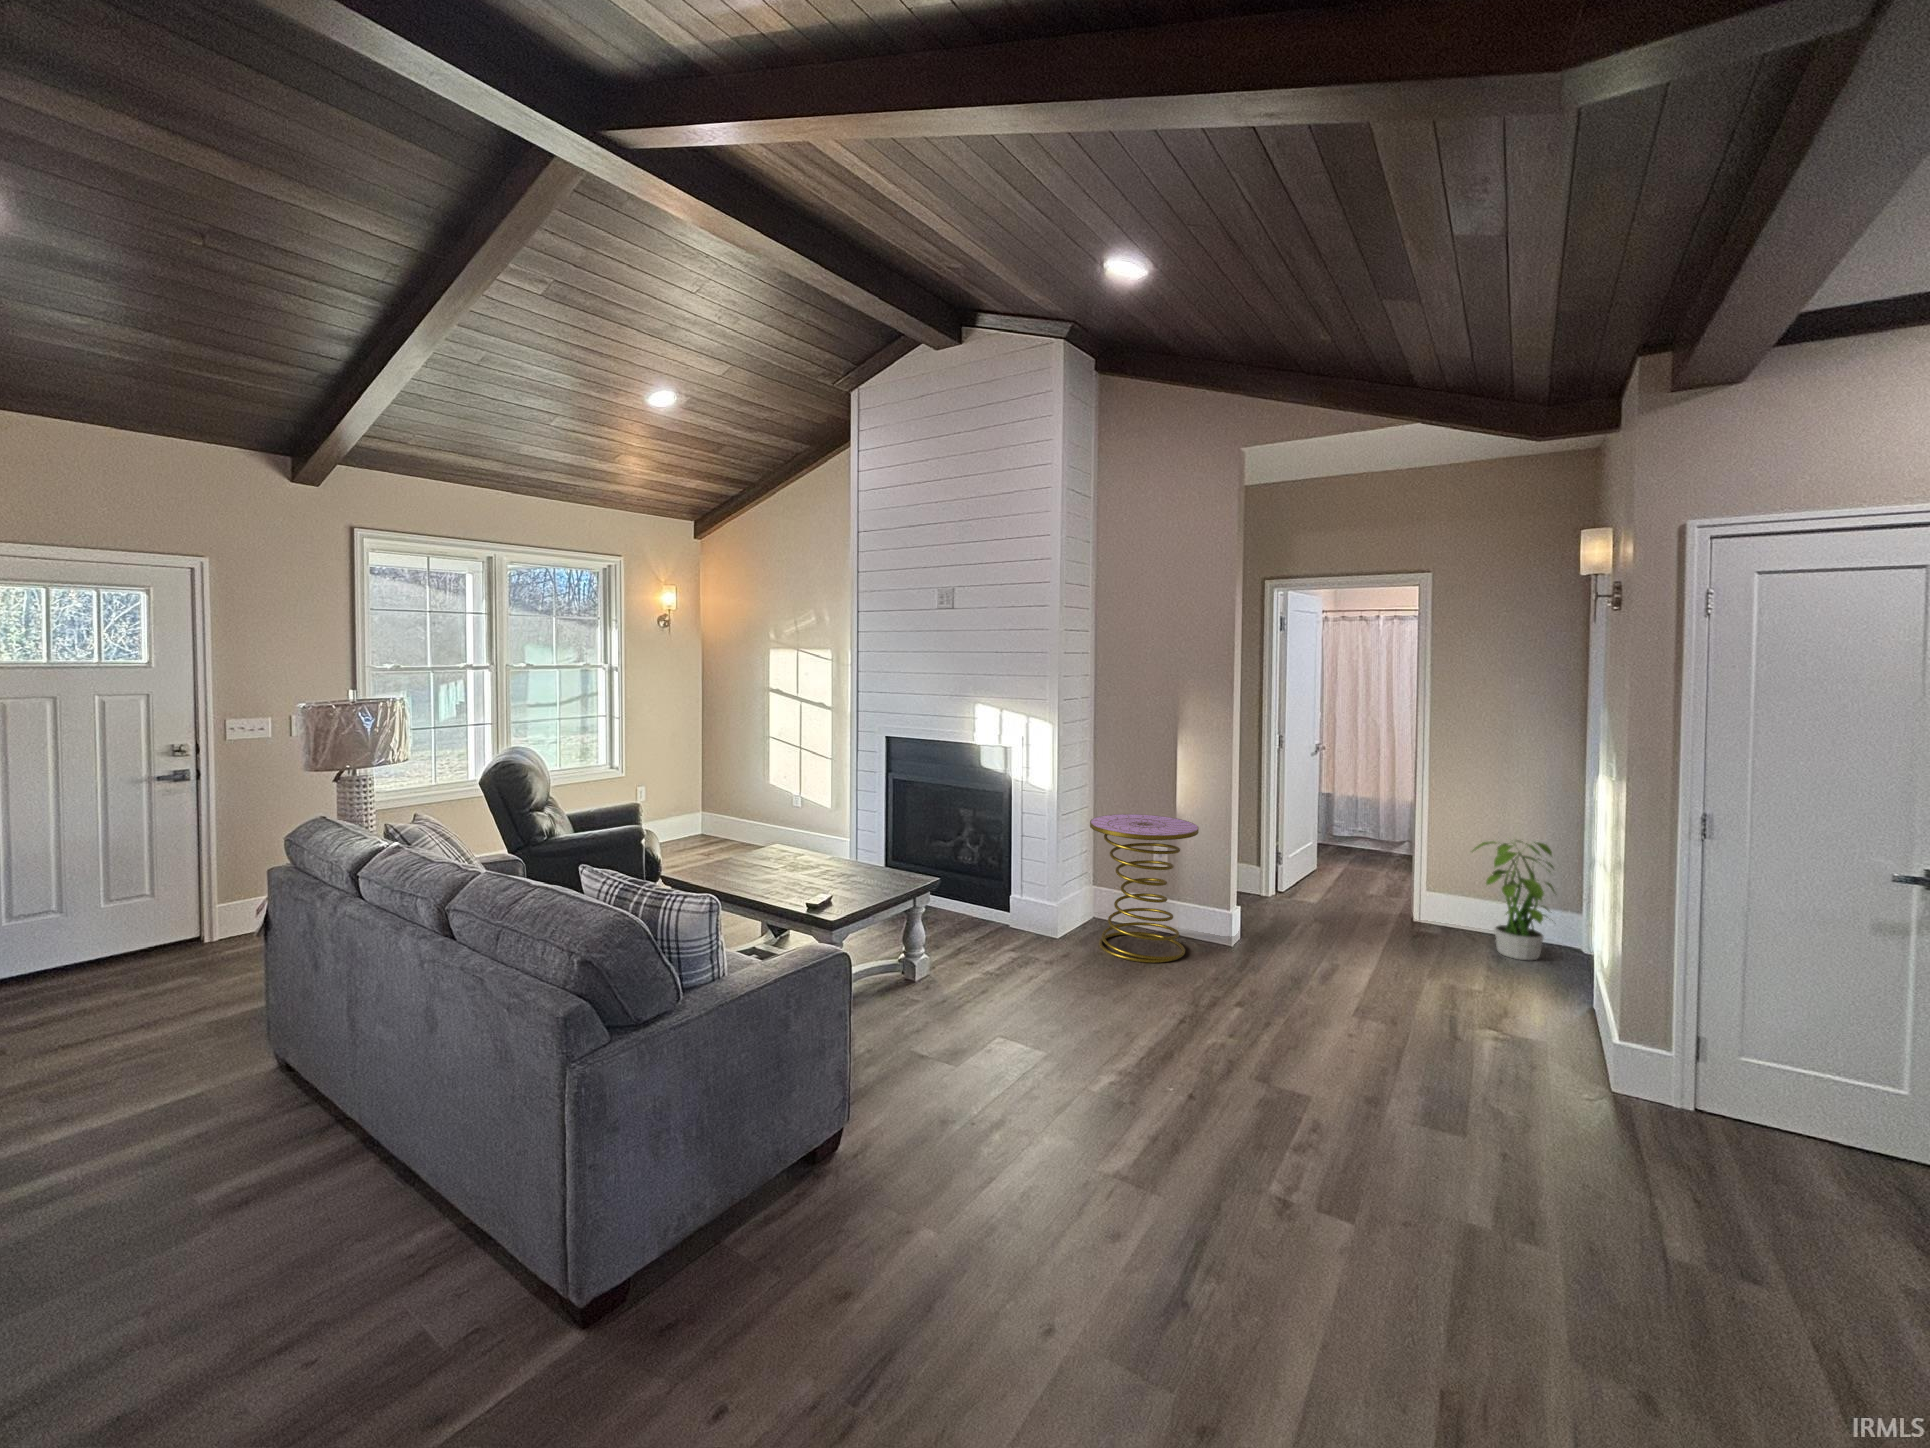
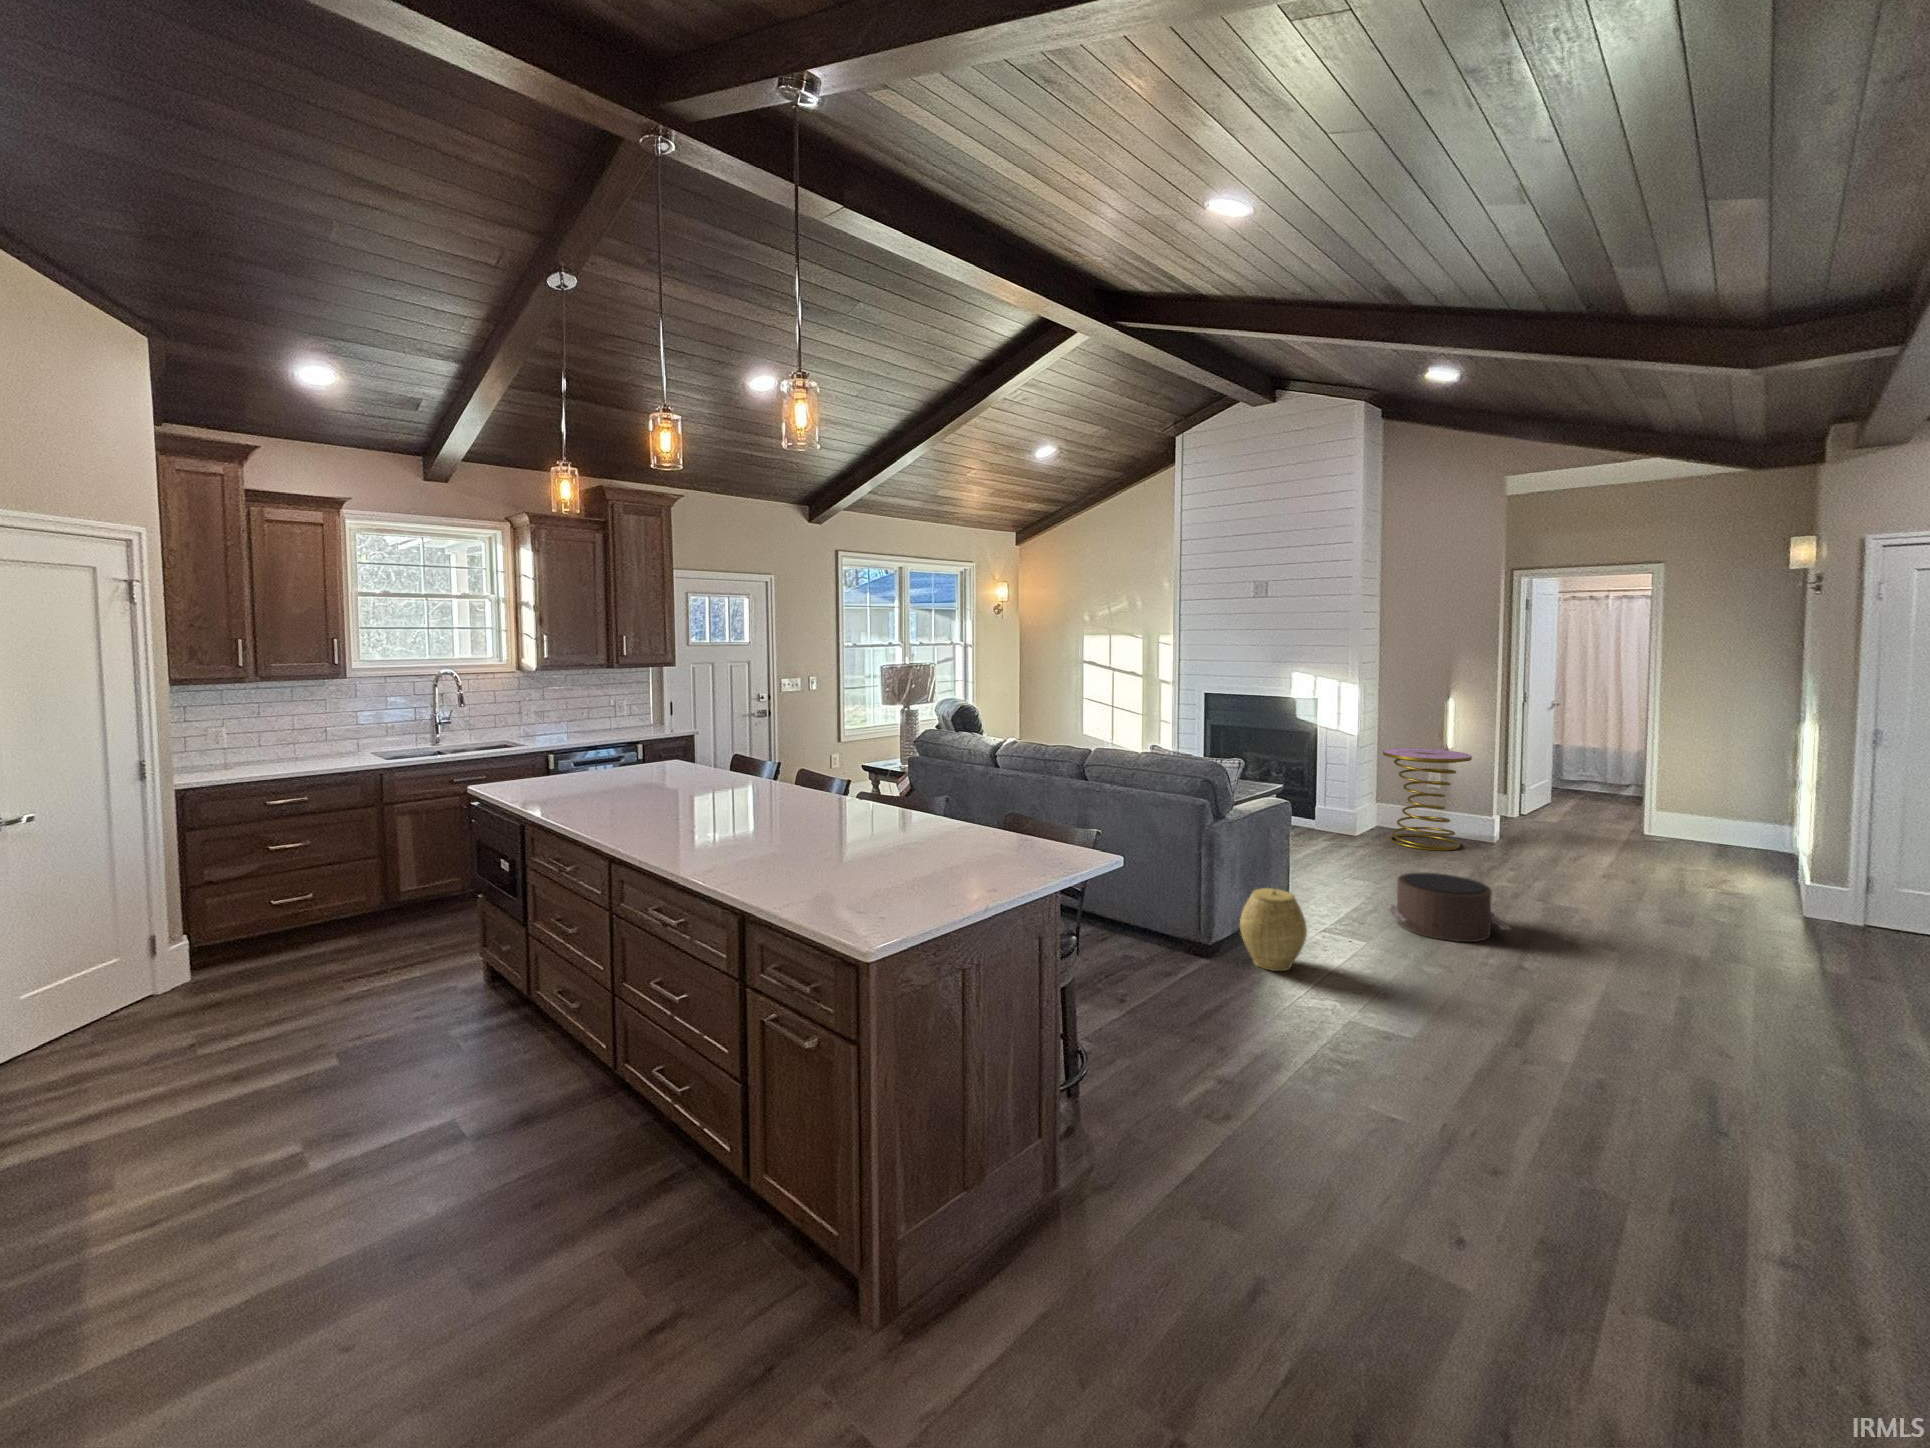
potted plant: present [1472,840,1555,960] -> none [1693,764,1770,858]
pouf: none [1008,1054,1189,1204] -> present [1386,873,1511,942]
woven basket: none [657,1158,784,1351] -> present [1240,888,1307,971]

